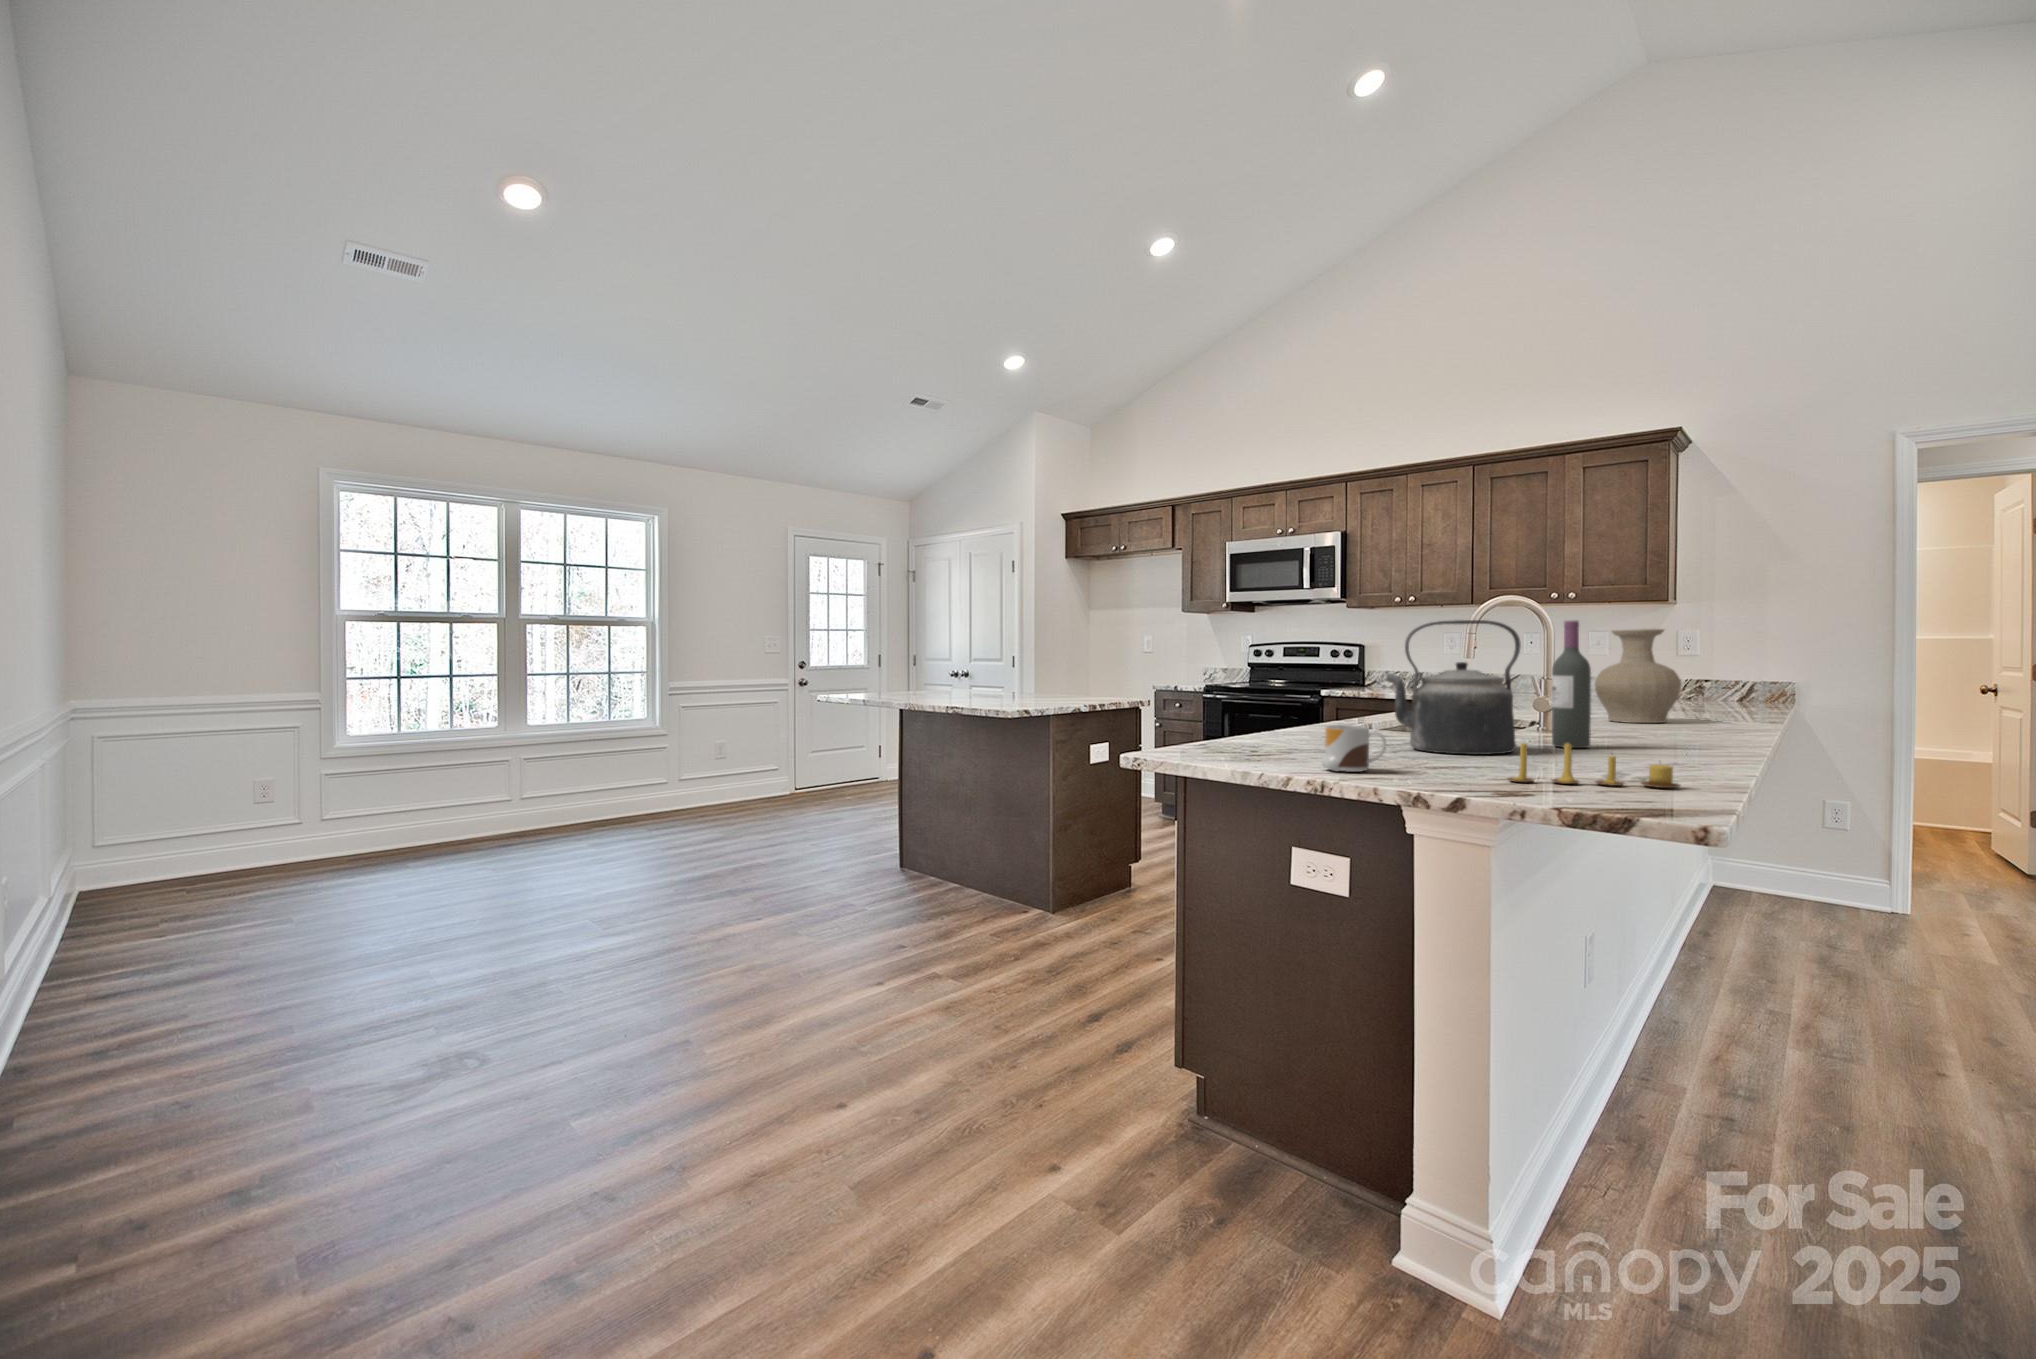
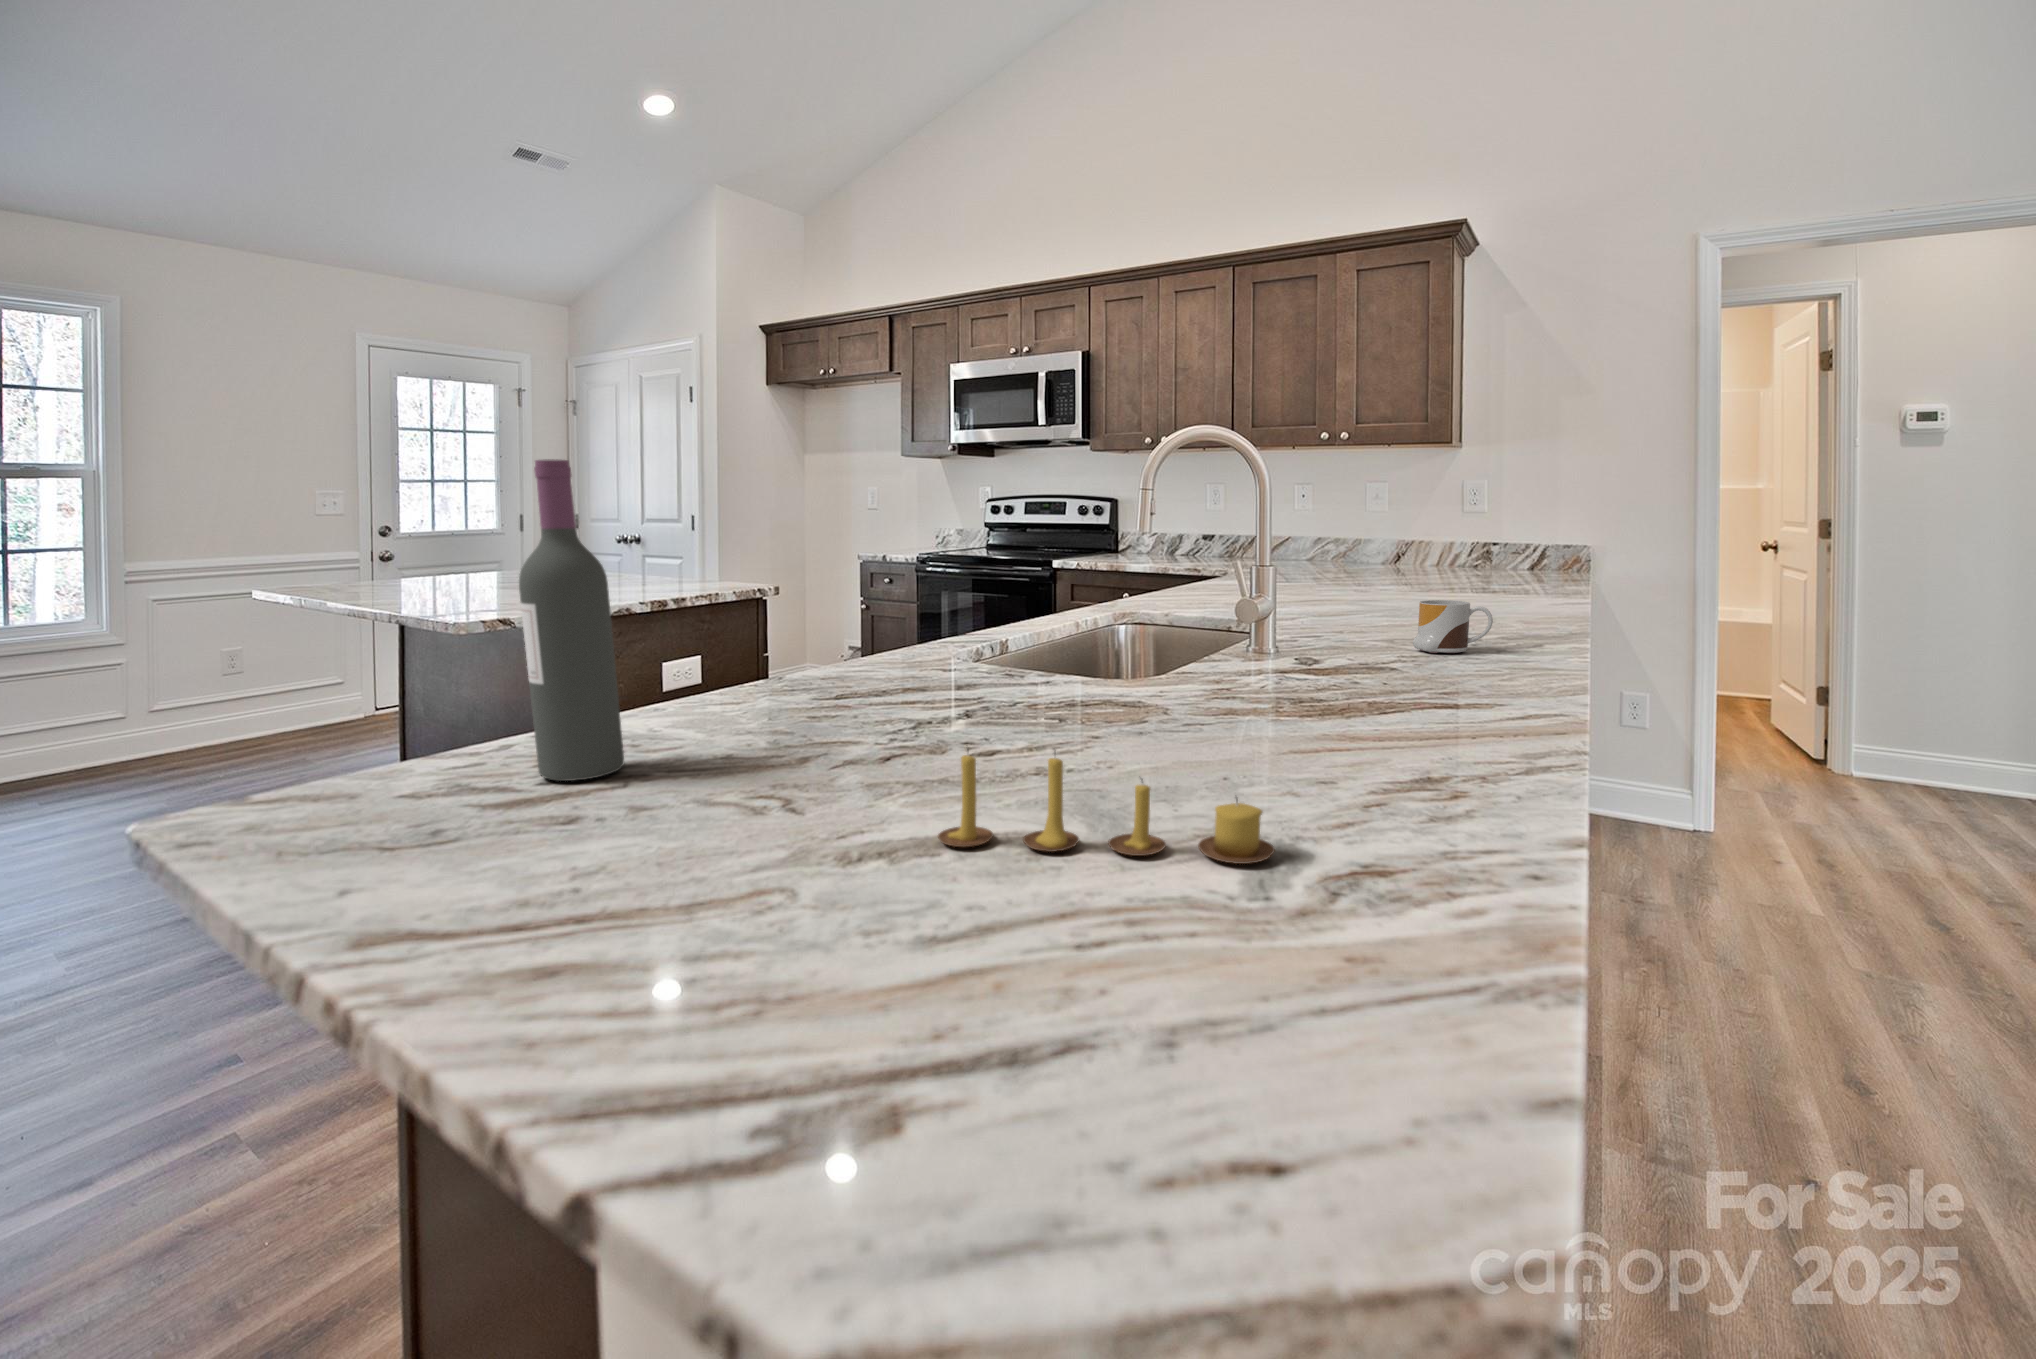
kettle: present [1386,620,1521,755] -> none [904,467,1128,717]
wine bottle: present [1552,620,1591,748] -> present [519,459,624,781]
vase: present [1595,629,1681,723] -> none [1333,480,1440,615]
mug: present [1321,725,1387,772] -> present [1413,600,1493,653]

